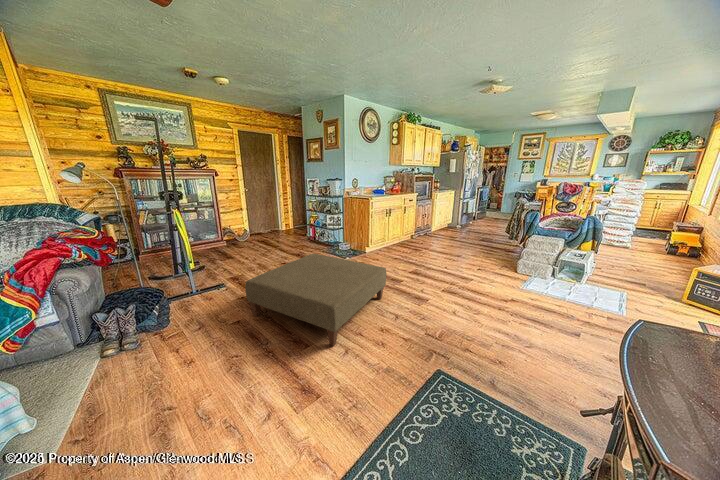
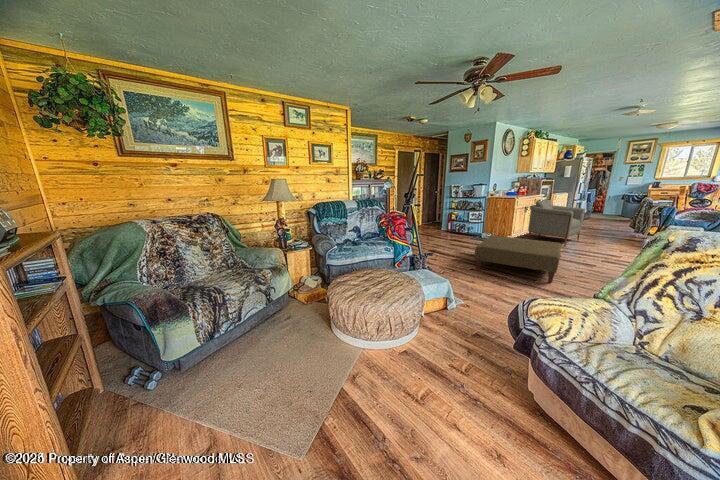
armchair: none [393,199,454,261] -> present [528,199,585,246]

